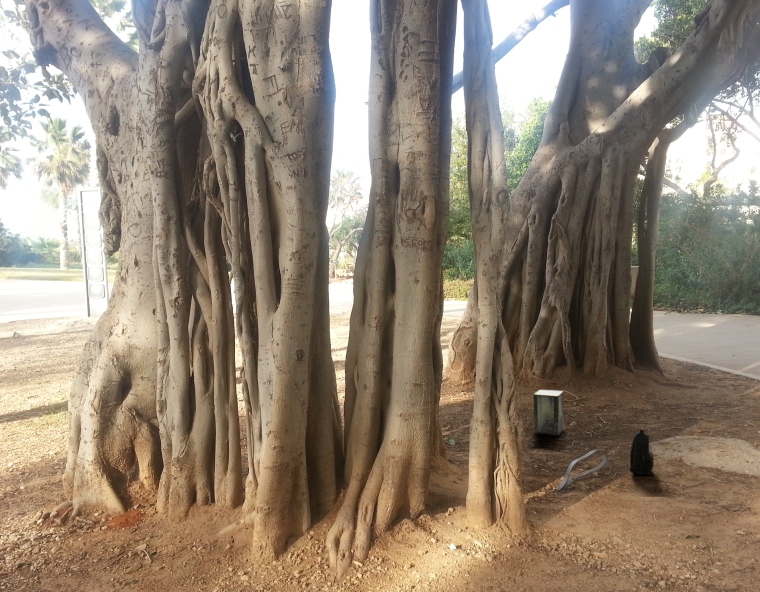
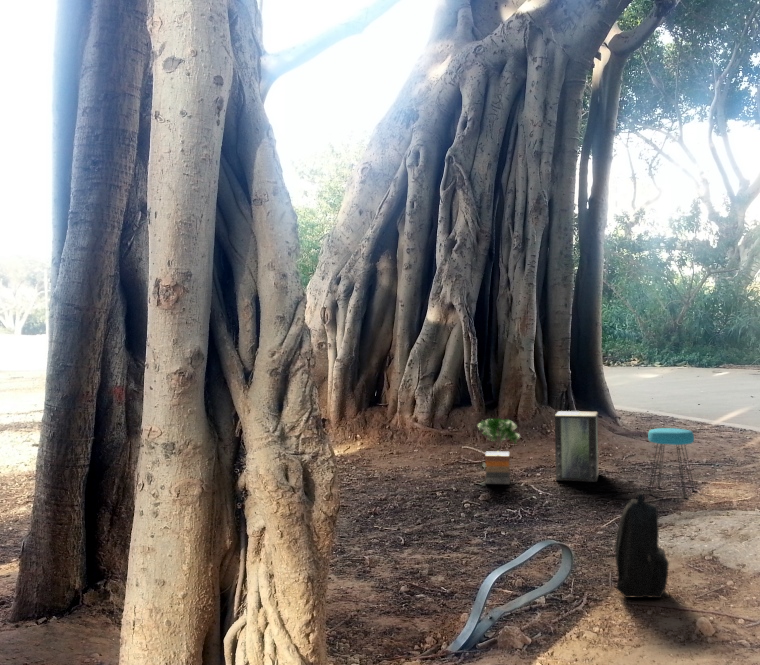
potted tree: none [570,378,595,416] -> present [478,419,519,484]
stool: none [665,388,693,426] -> present [648,428,694,497]
storage box: present [534,390,564,435] -> present [555,411,599,482]

